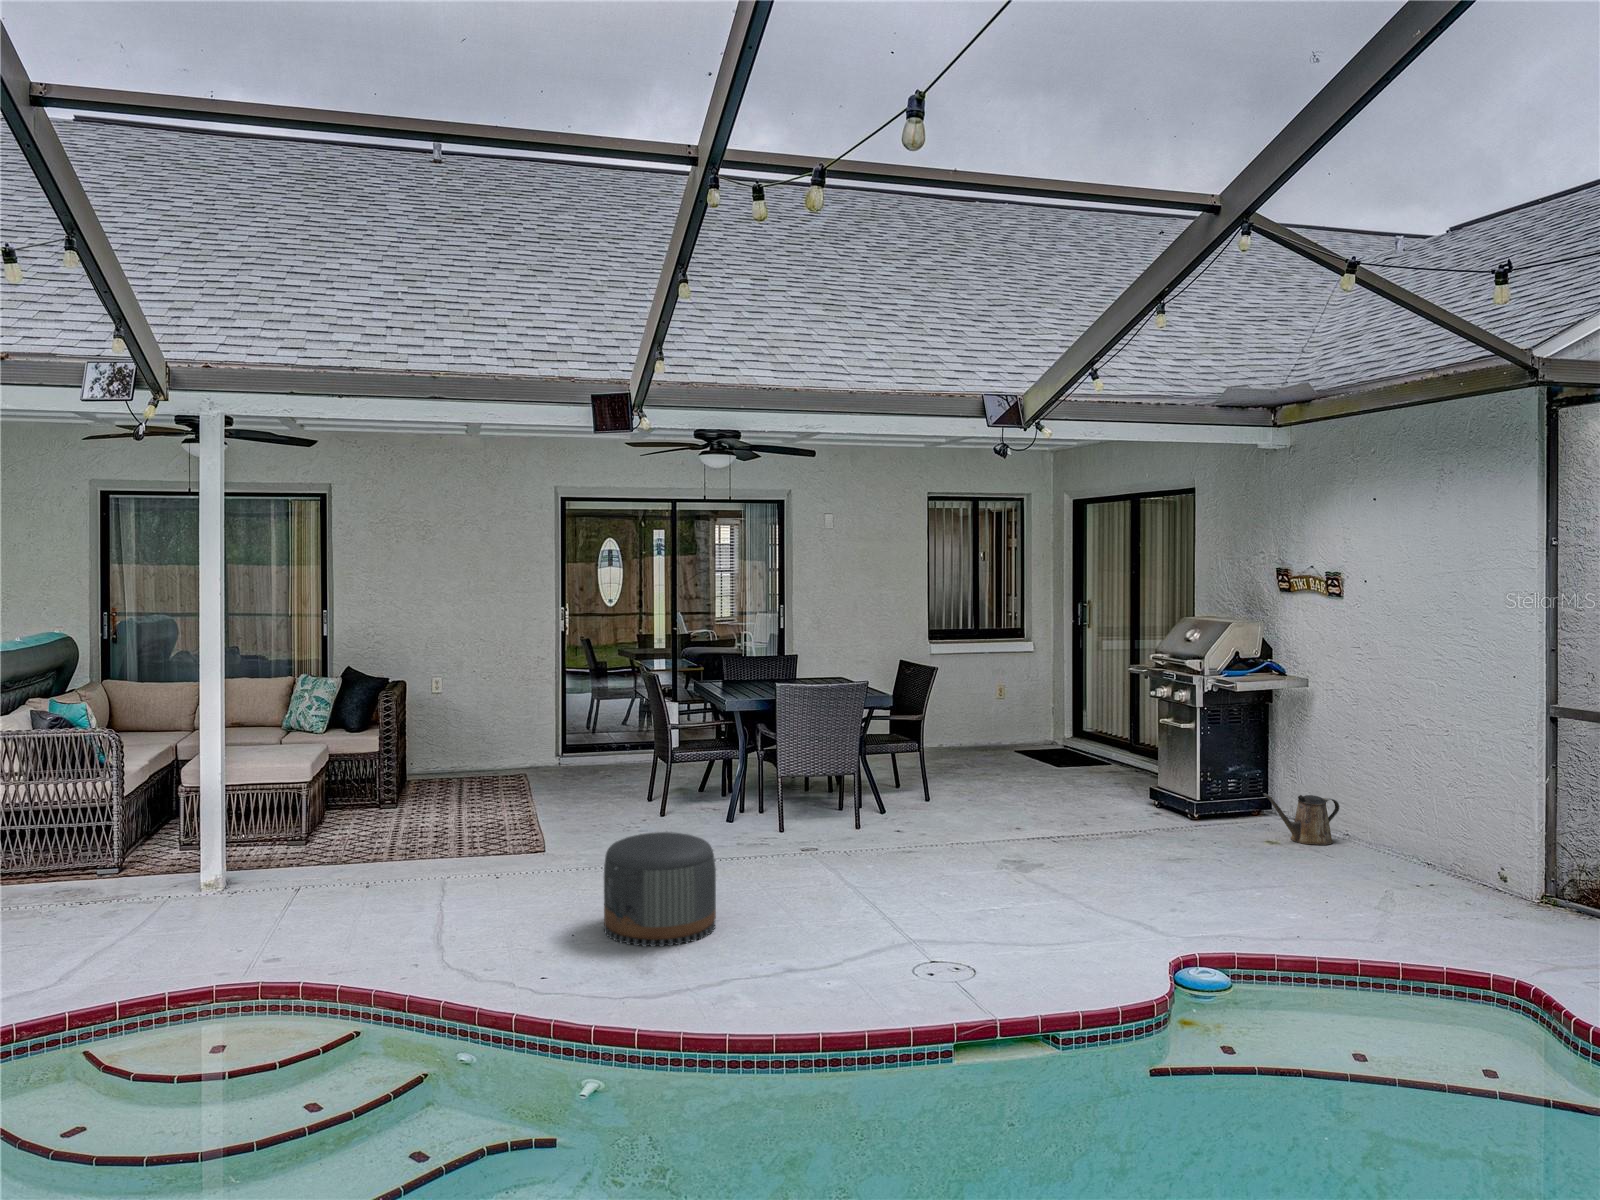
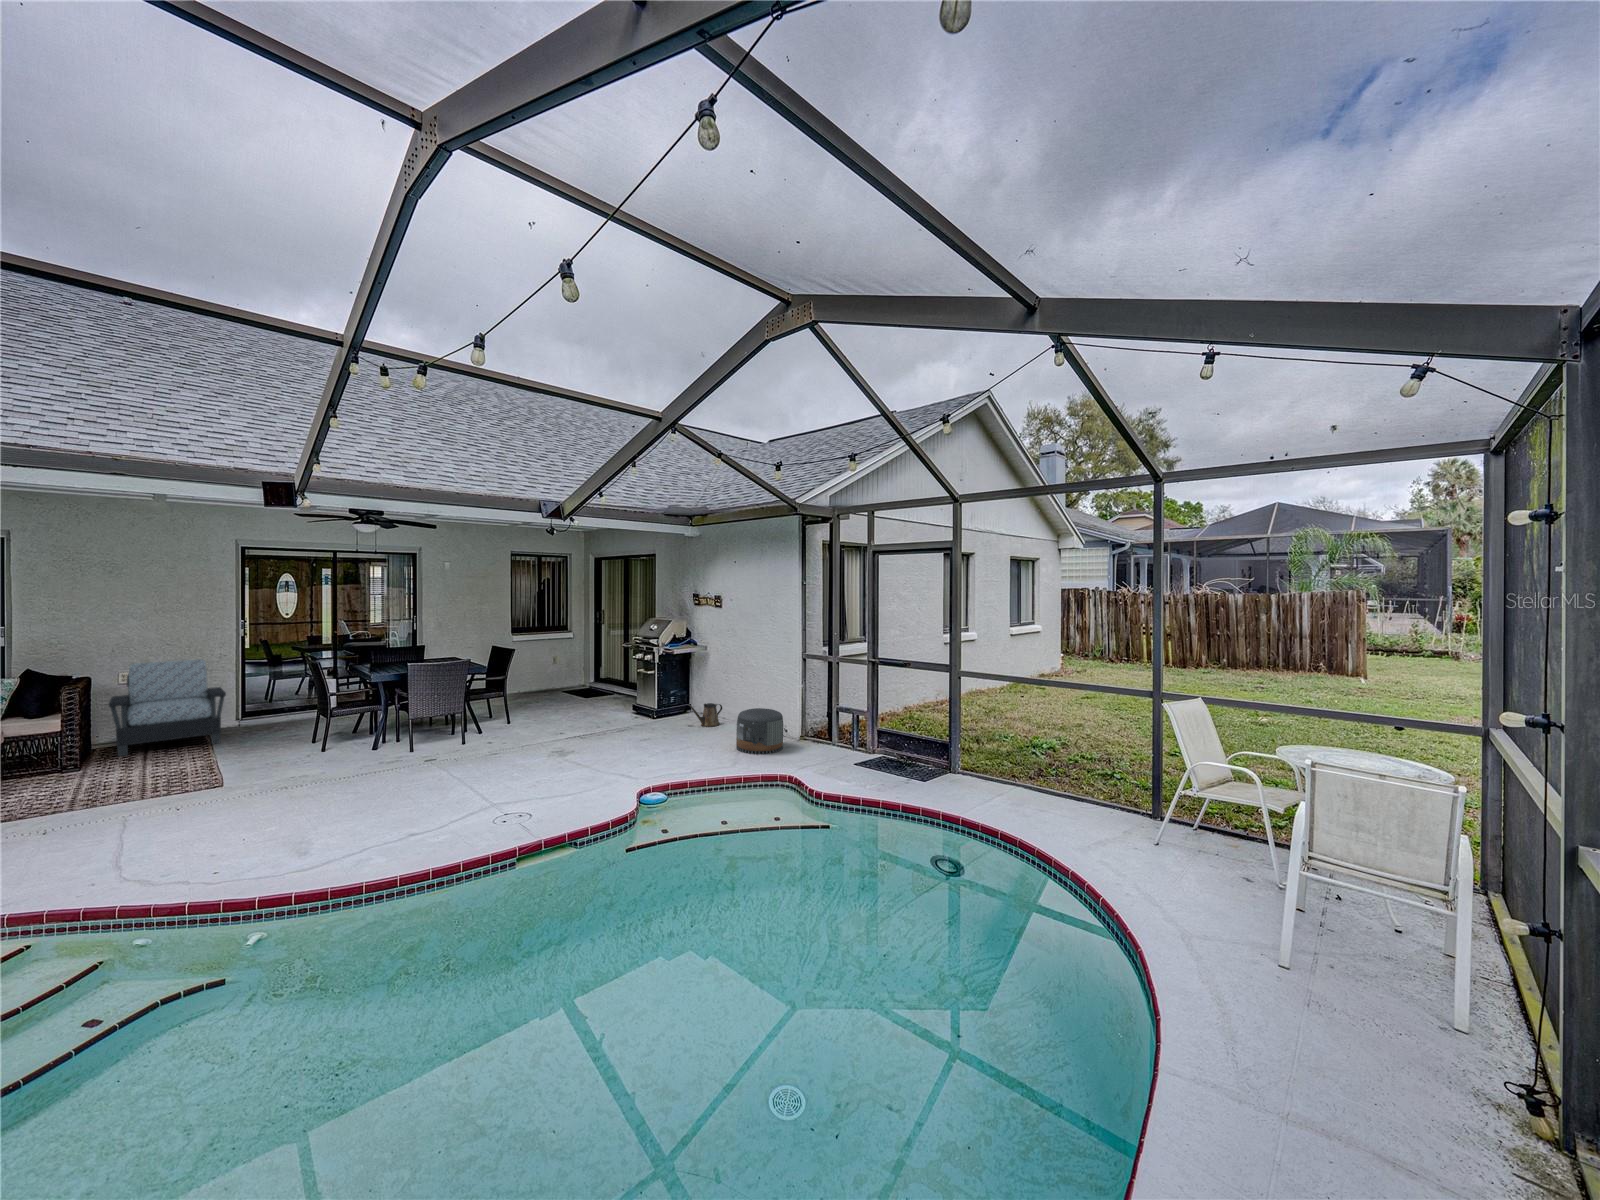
armchair: none [425,663,546,793] -> present [109,659,226,756]
pouf: present [604,832,716,947] -> present [736,708,783,754]

